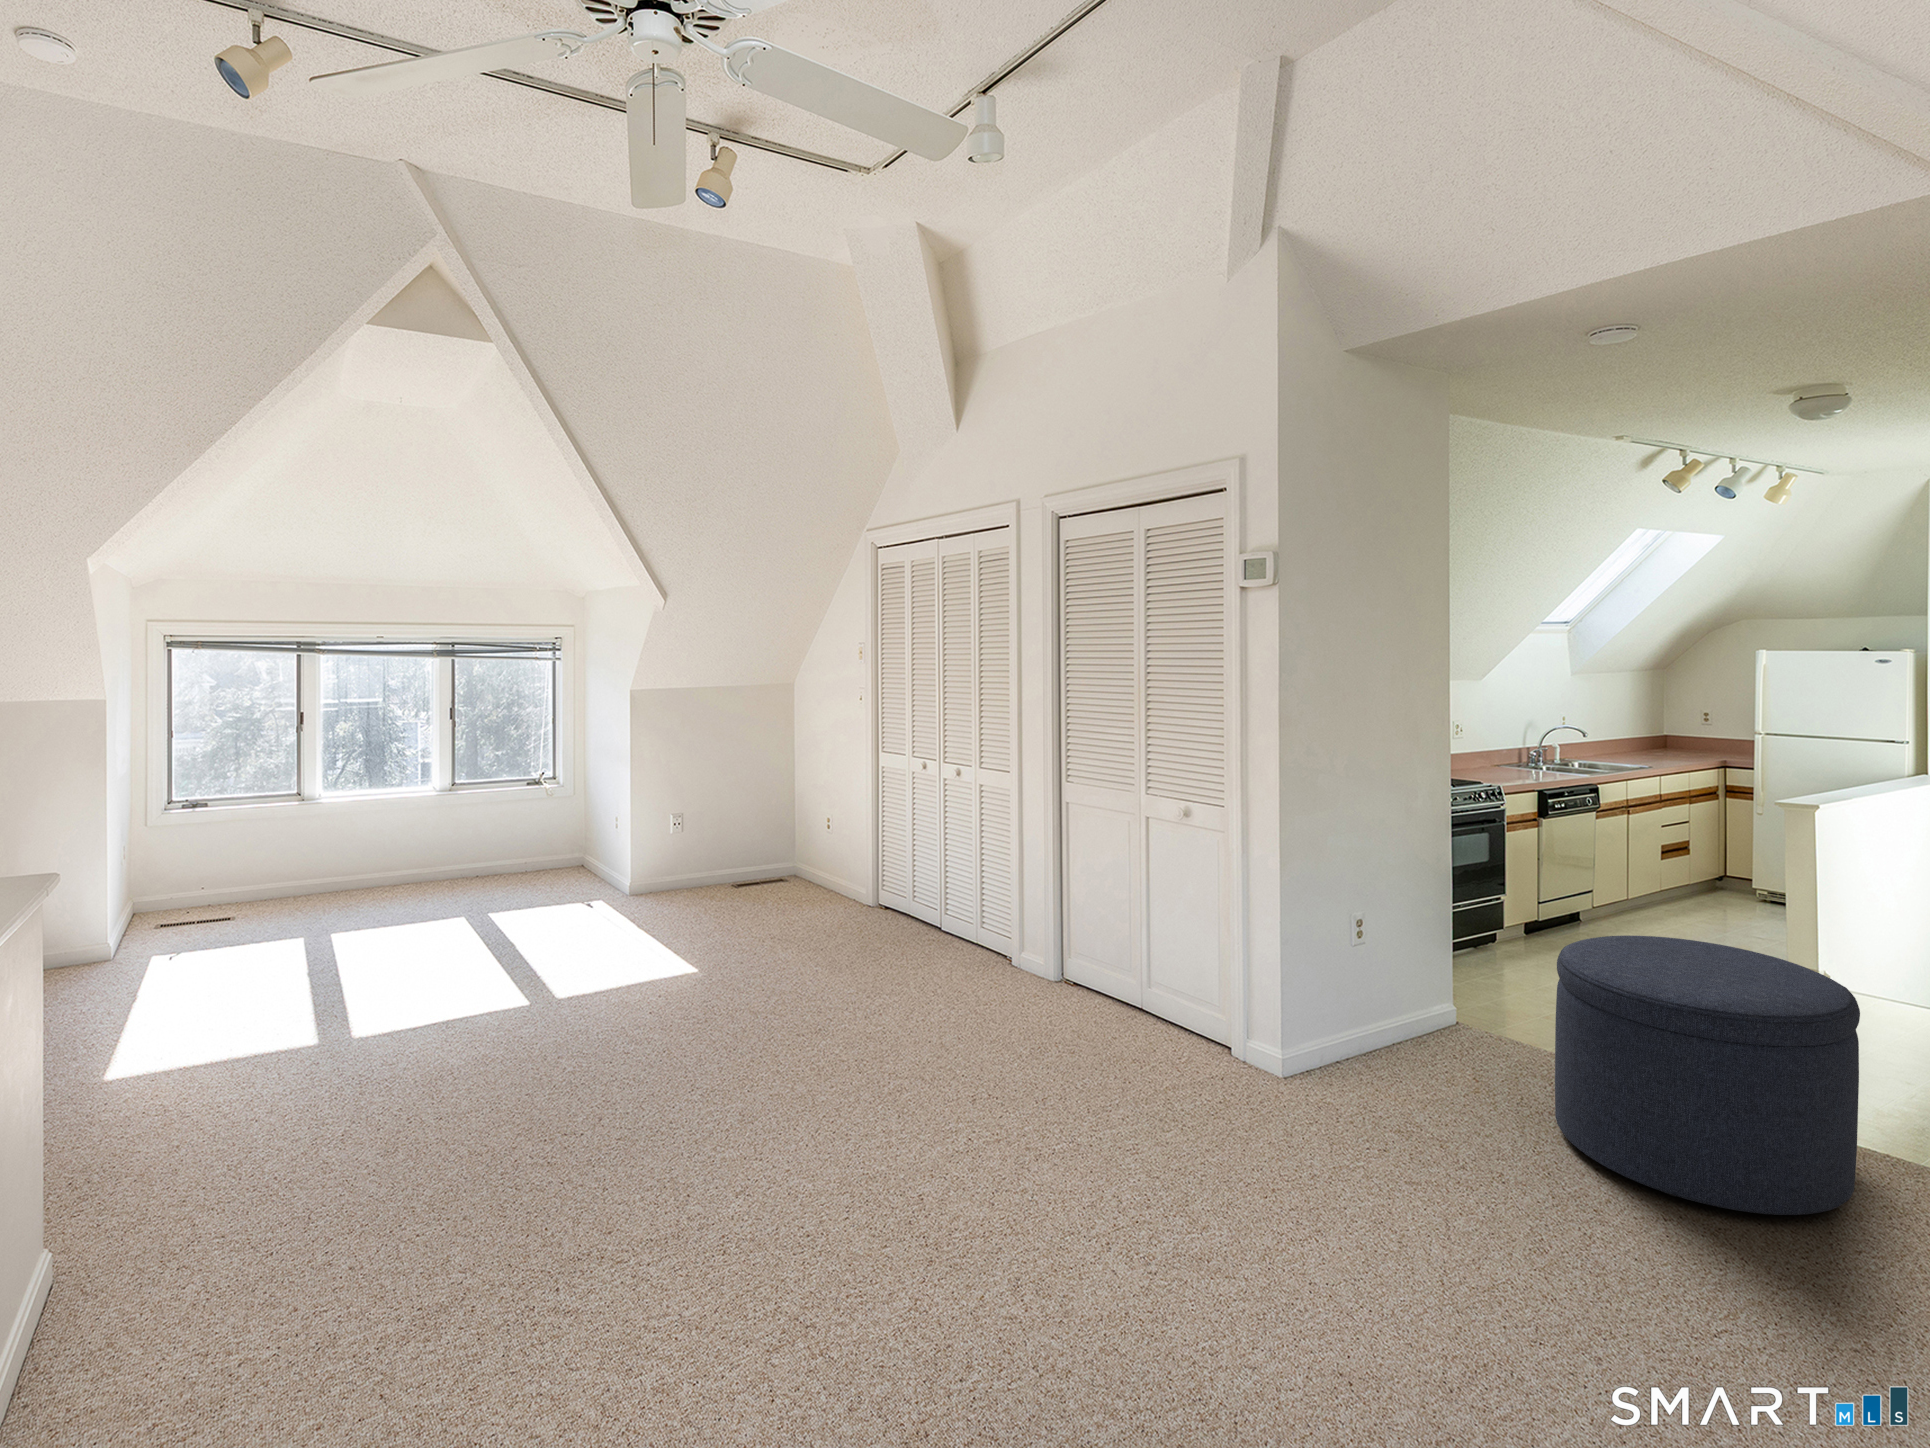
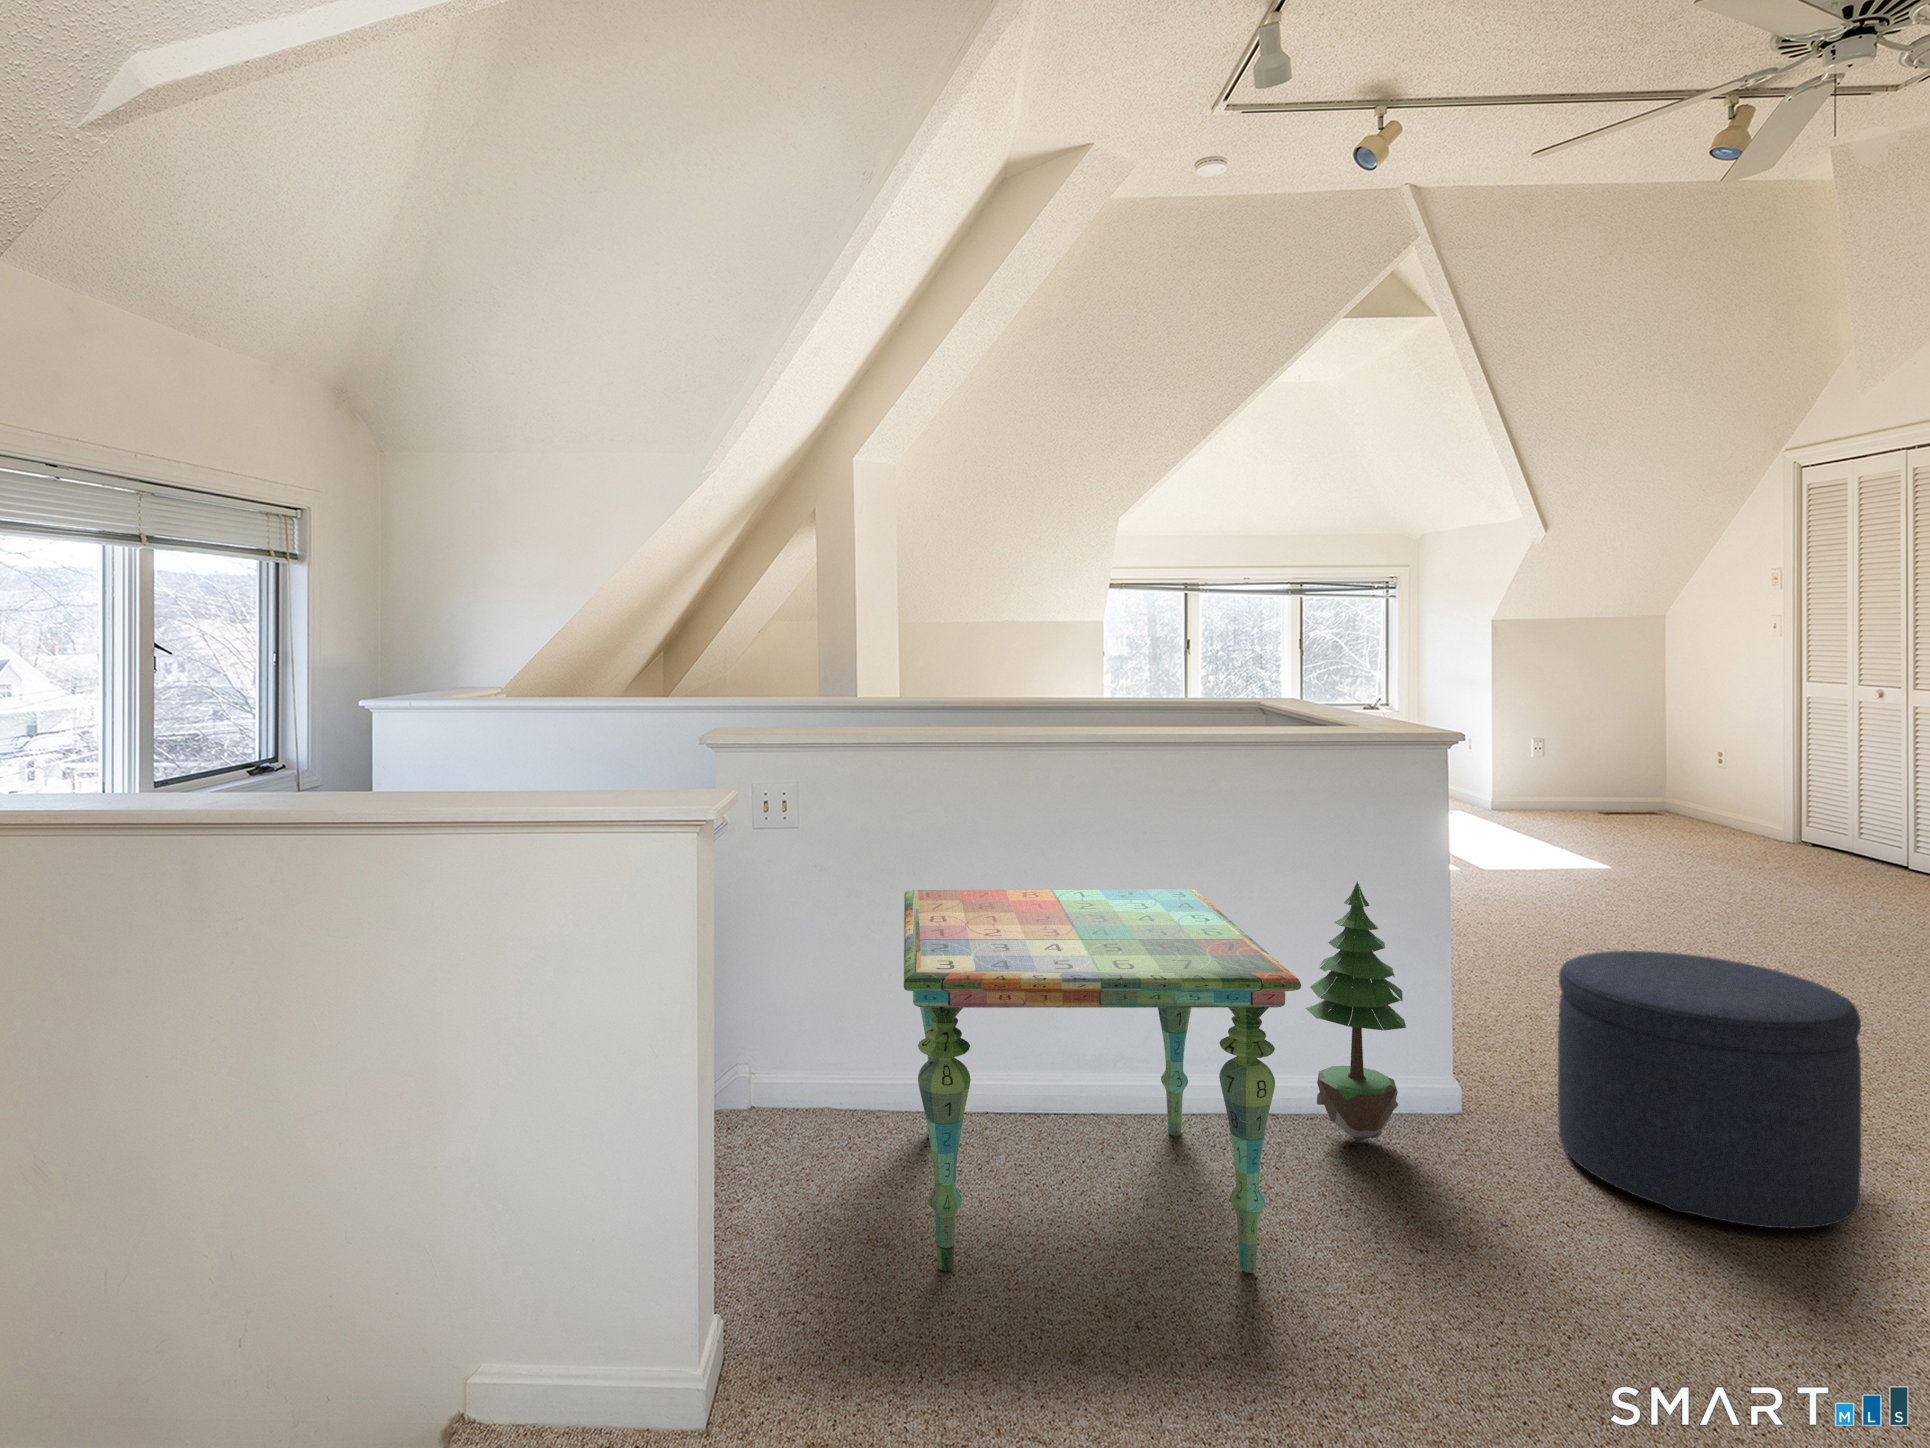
potted tree: none [1307,873,1406,1122] -> present [1306,882,1406,1141]
side table: none [914,880,1305,1264] -> present [904,889,1301,1273]

